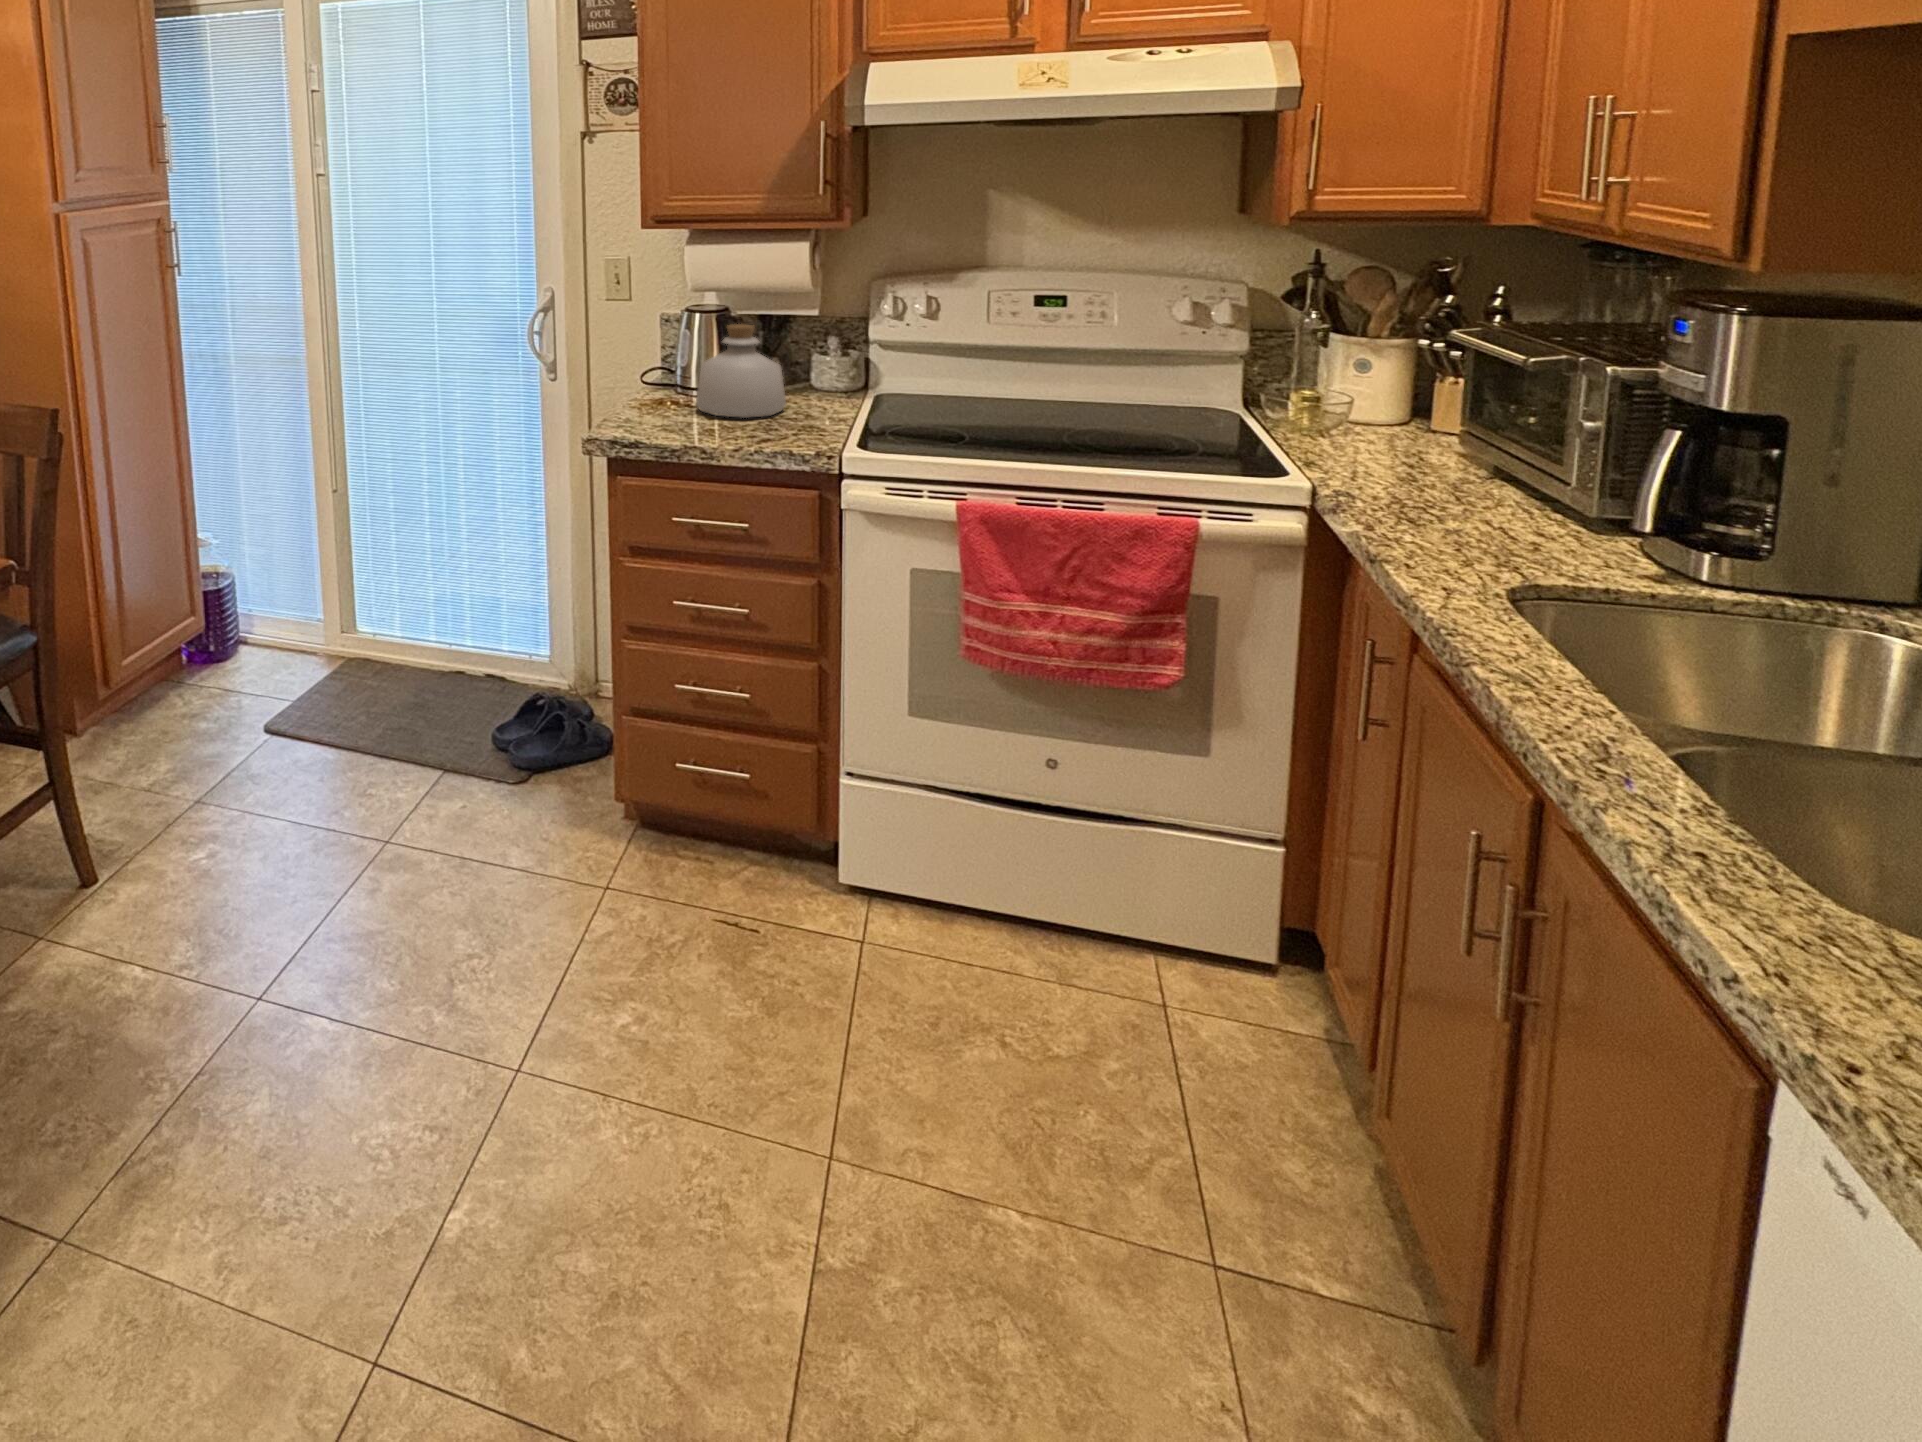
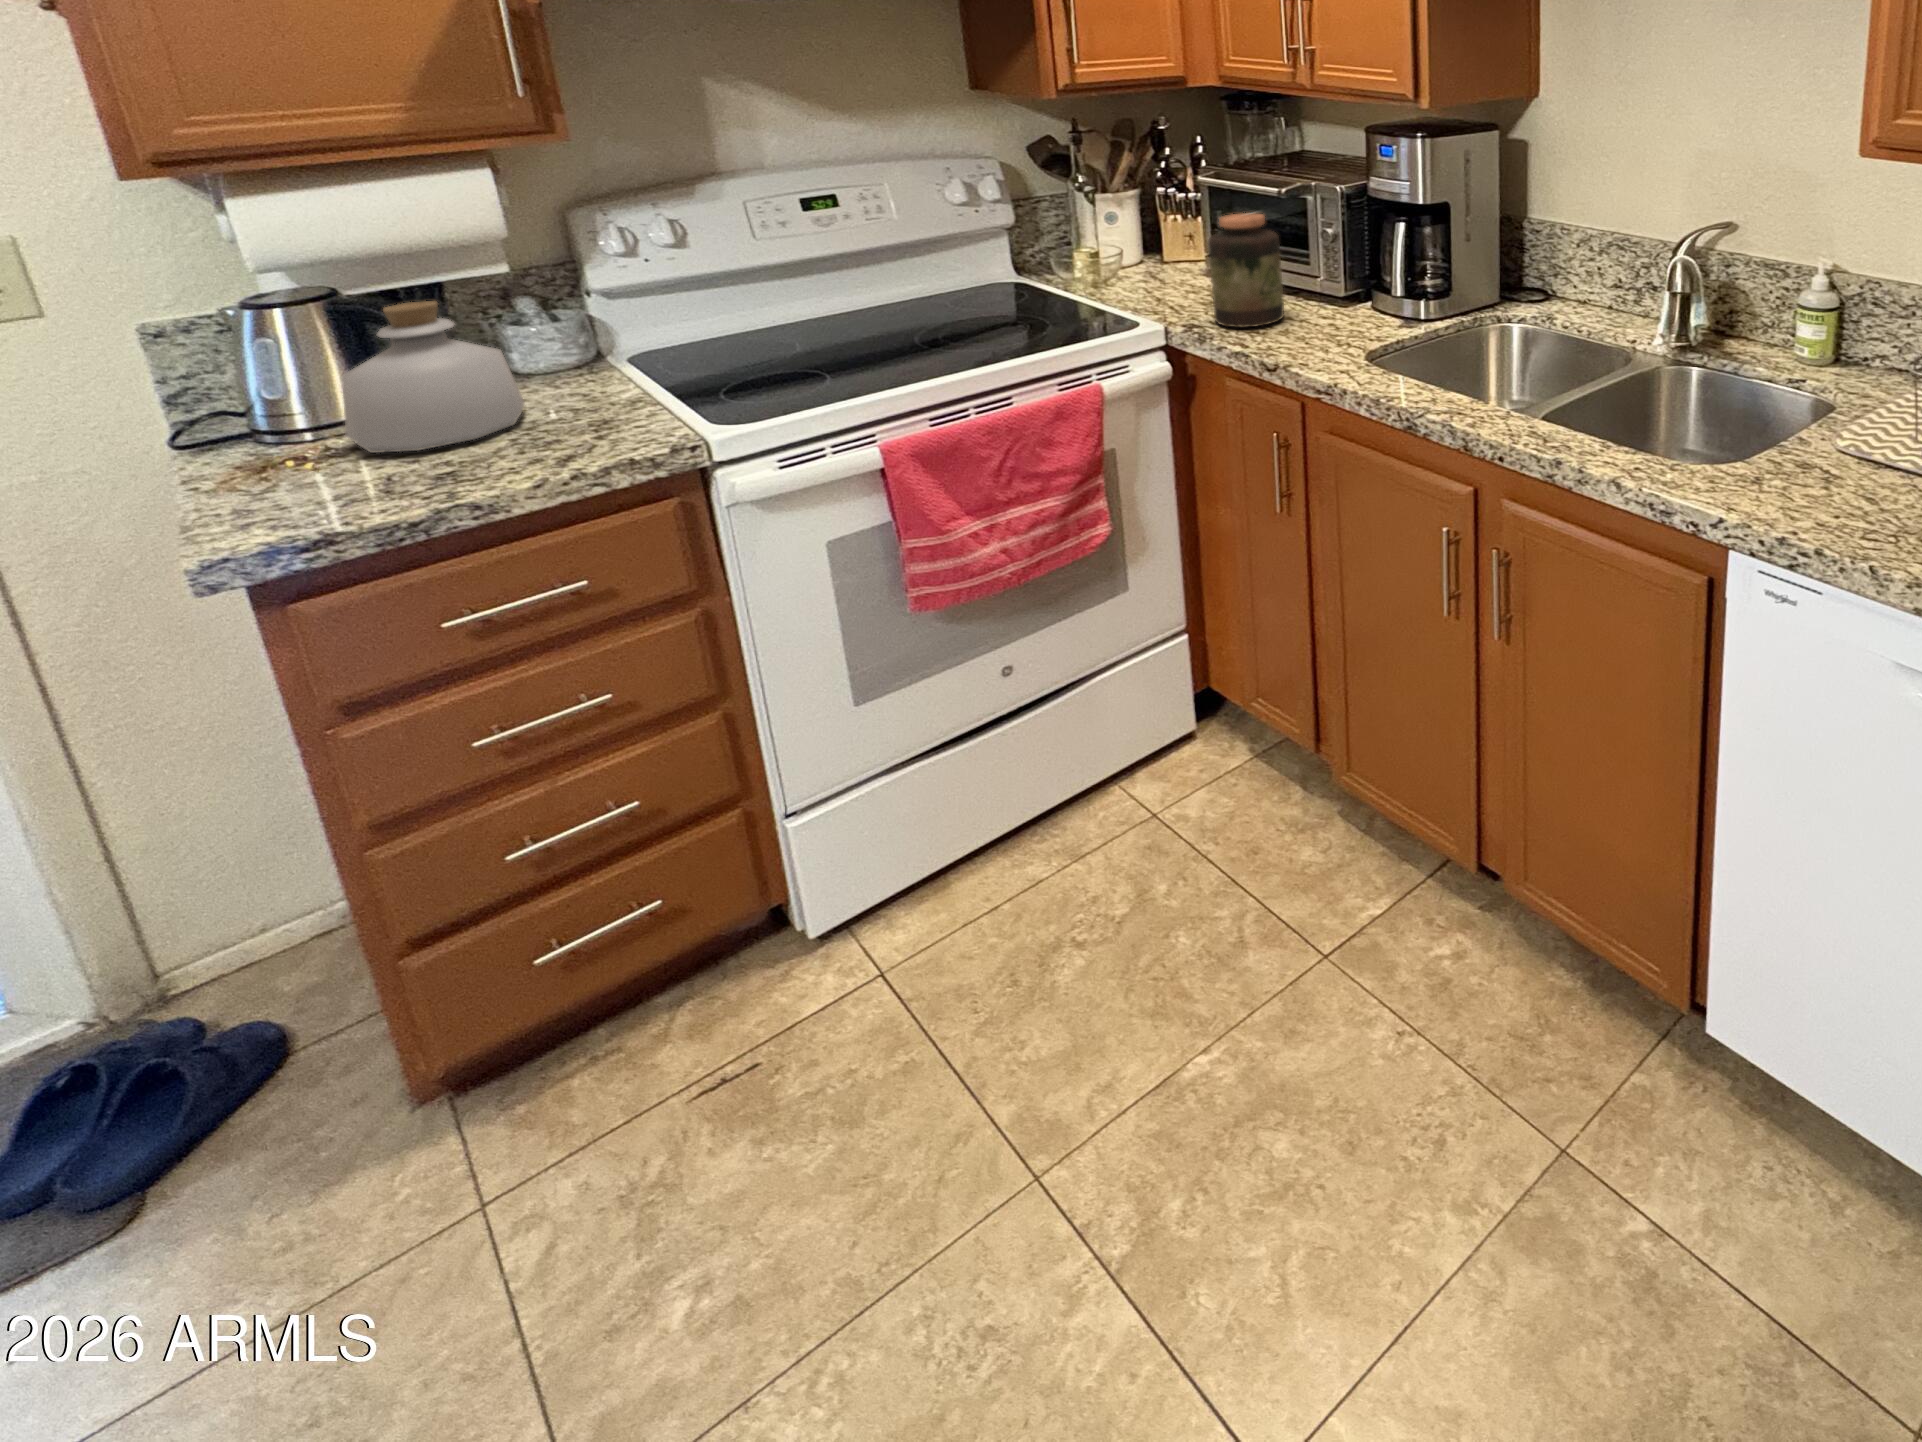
jar: none [1373,372,1489,514] -> present [1208,213,1284,327]

